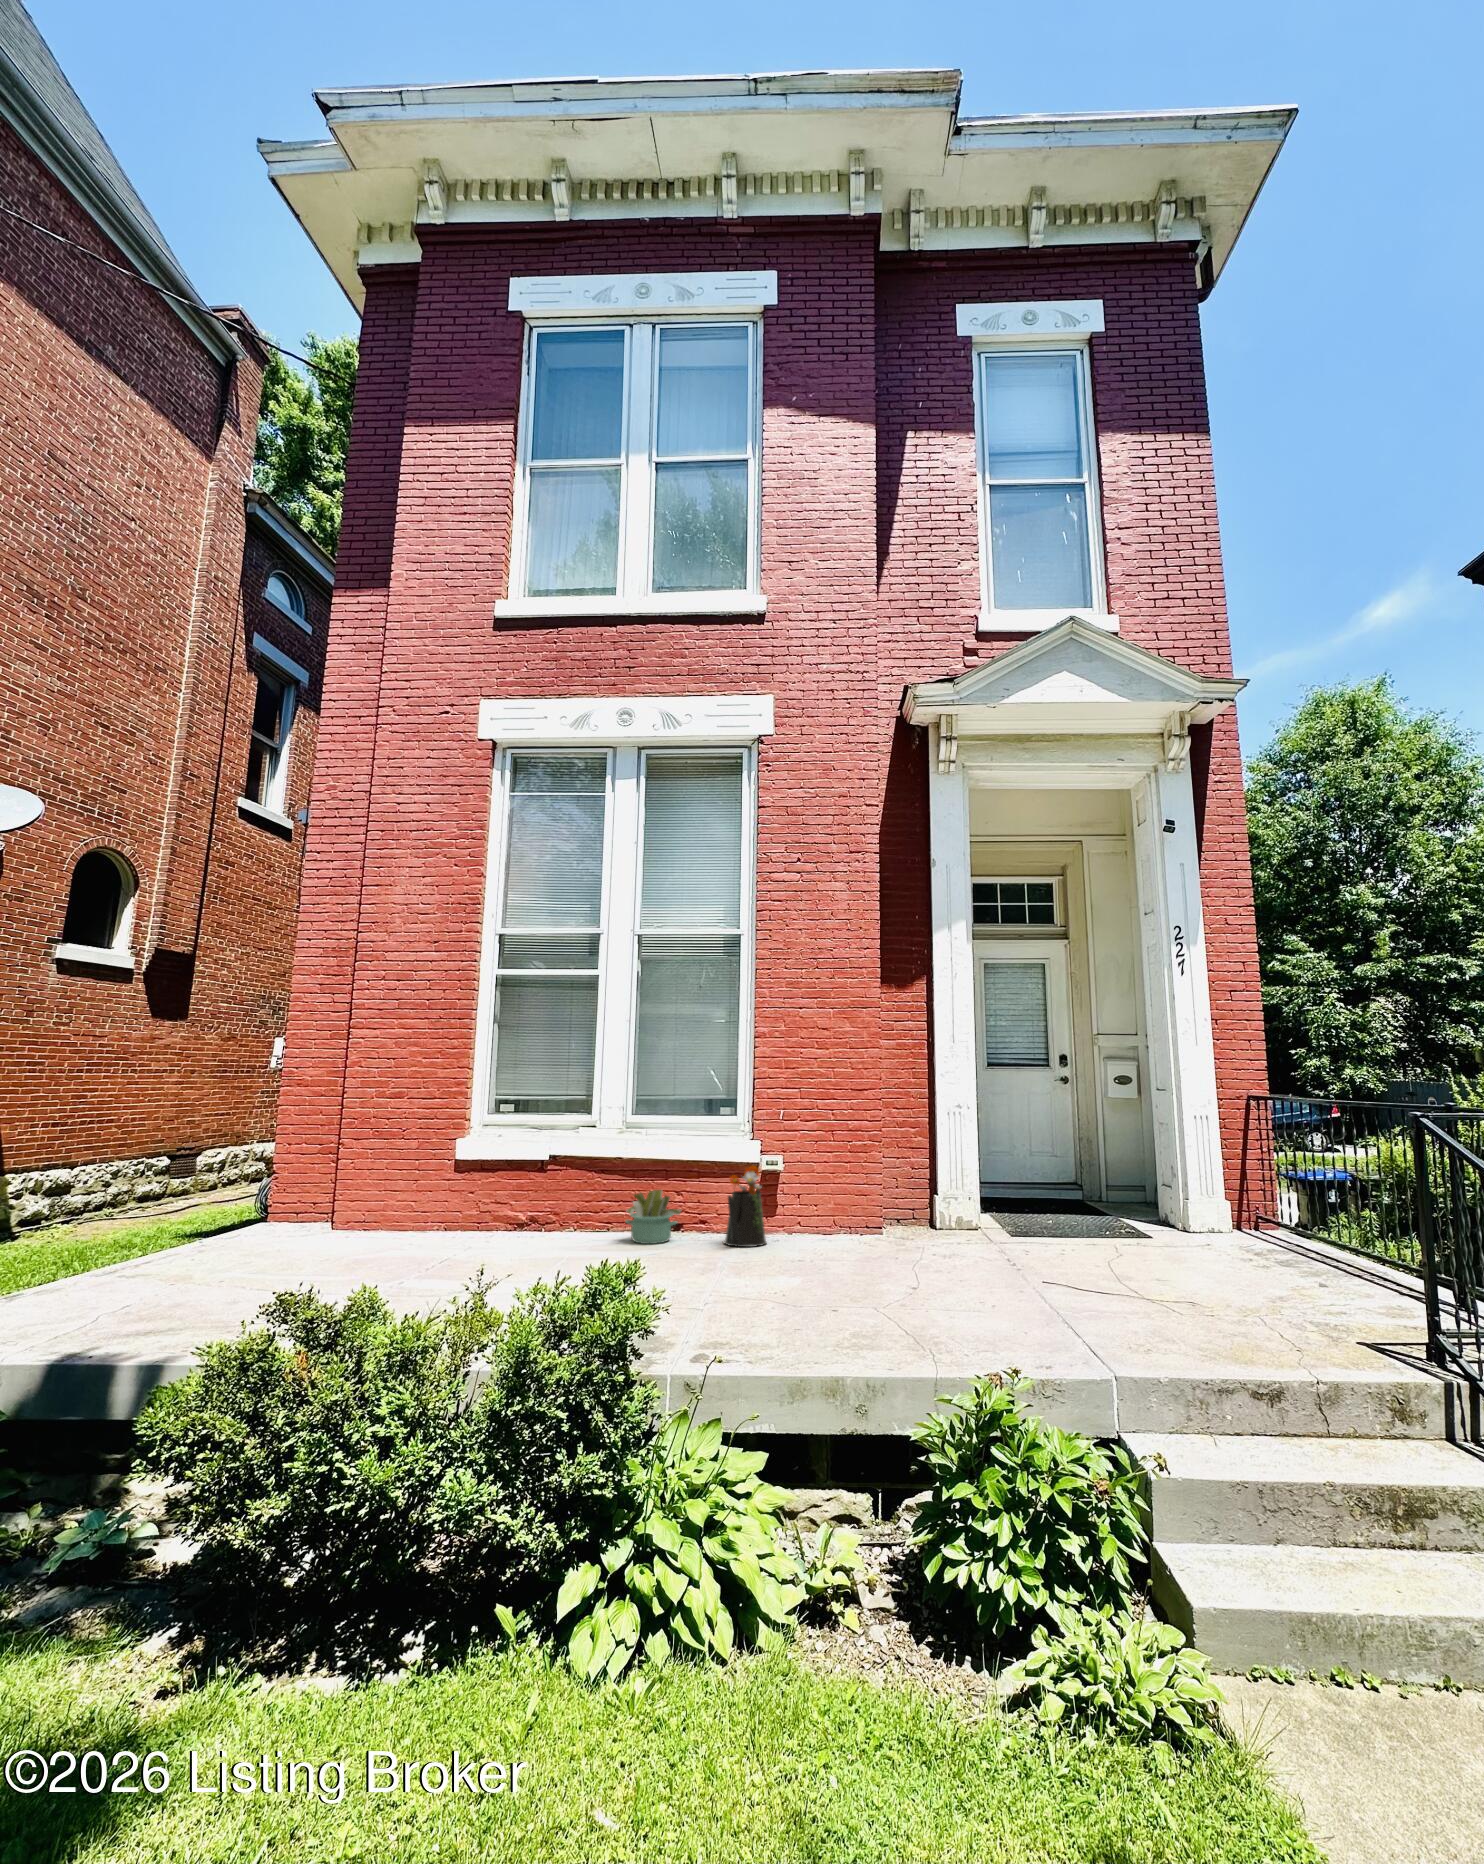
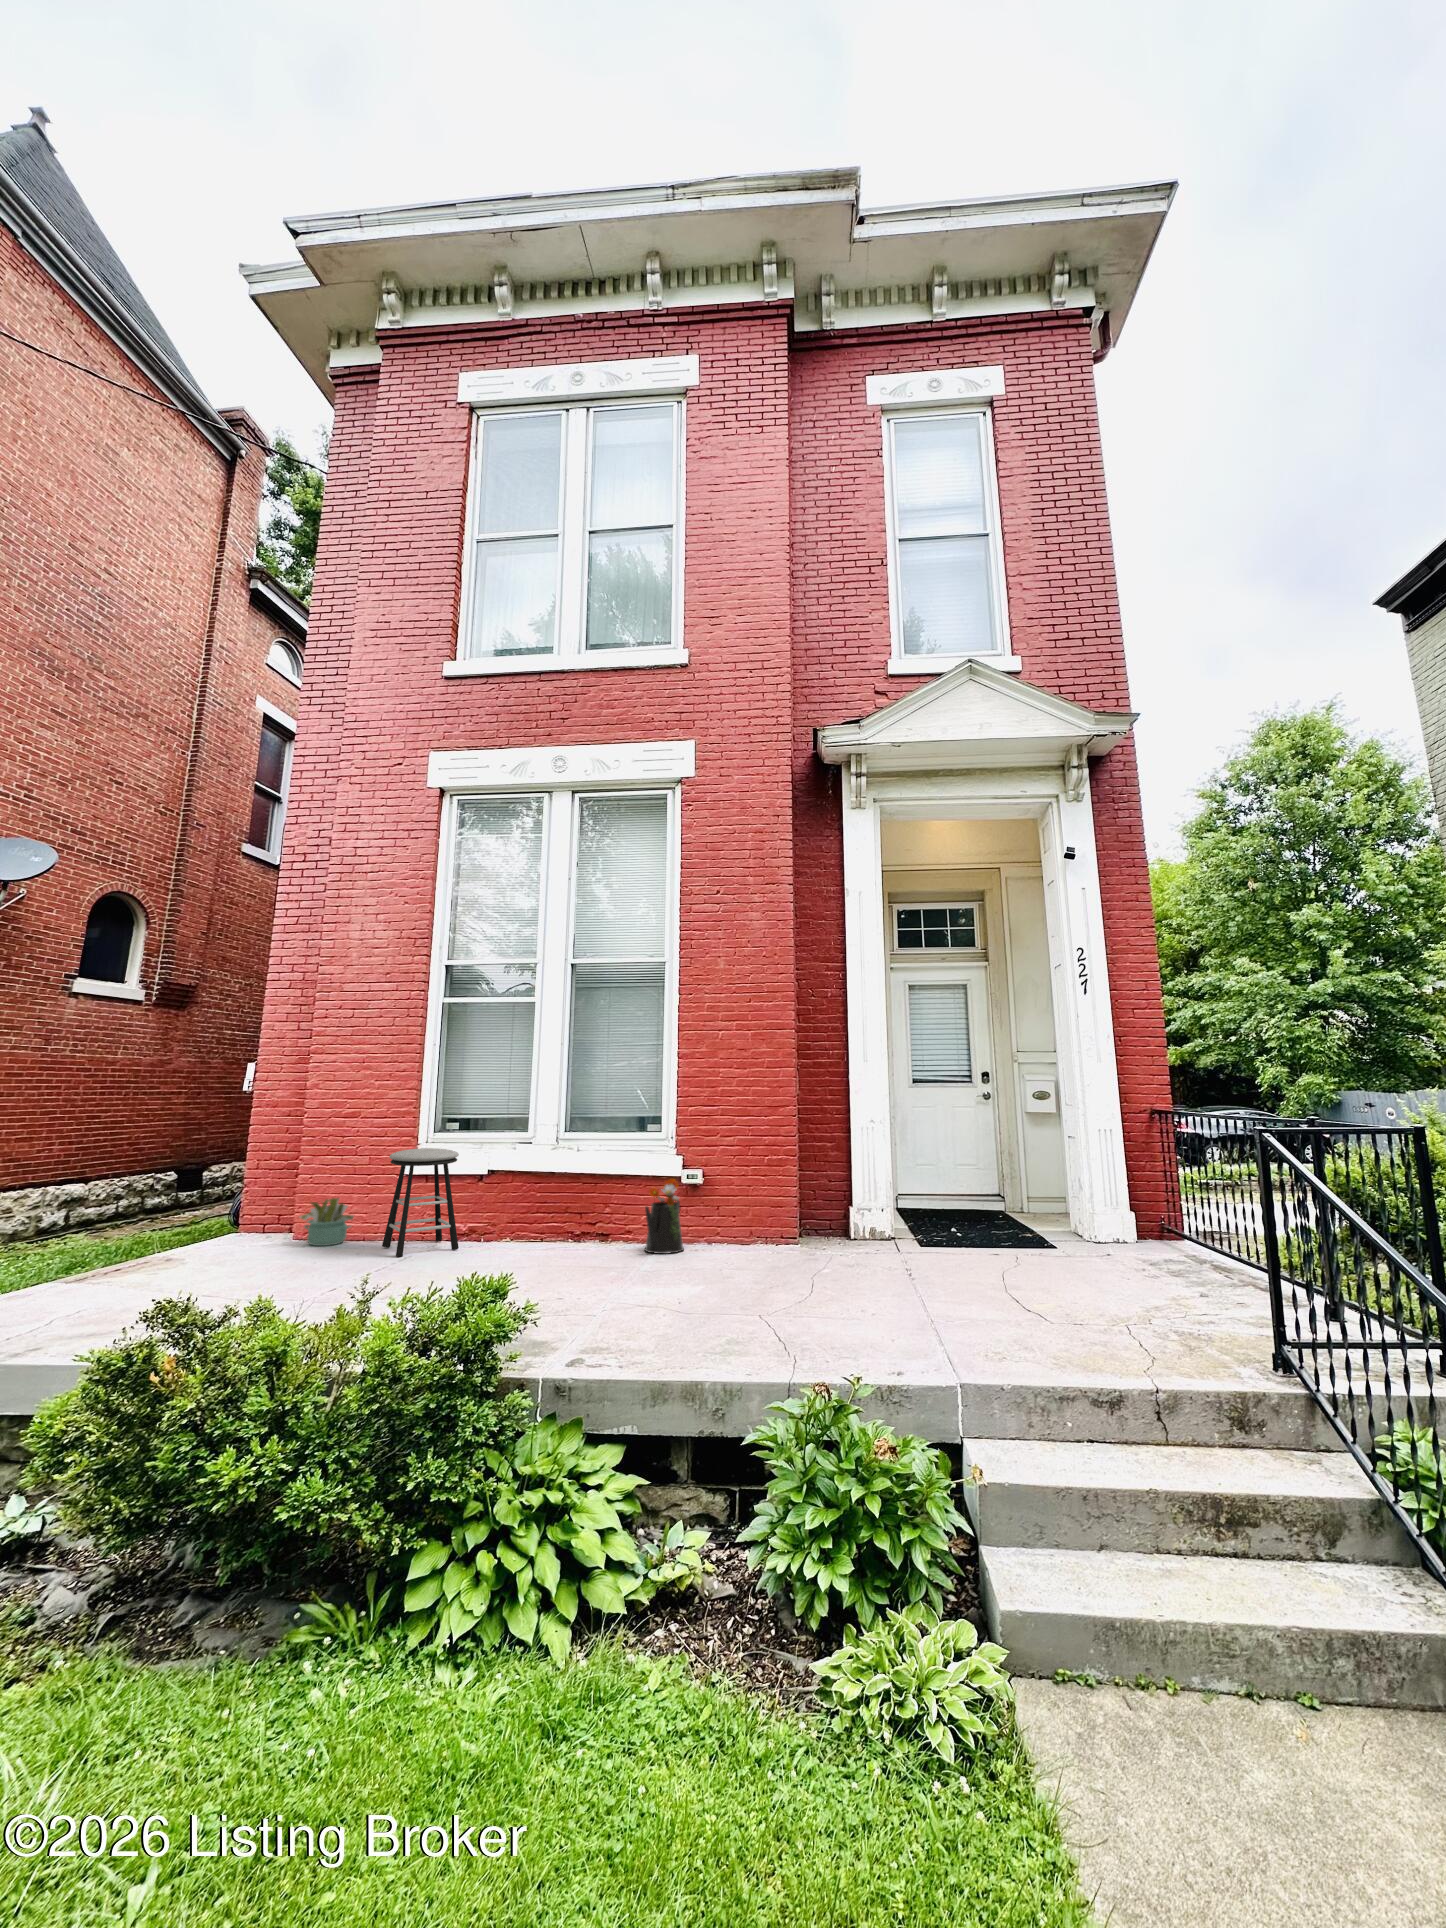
stool: none [433,1132,520,1250] -> present [382,1148,459,1256]
decorative plant: present [625,1190,682,1244] -> present [300,1198,354,1246]

